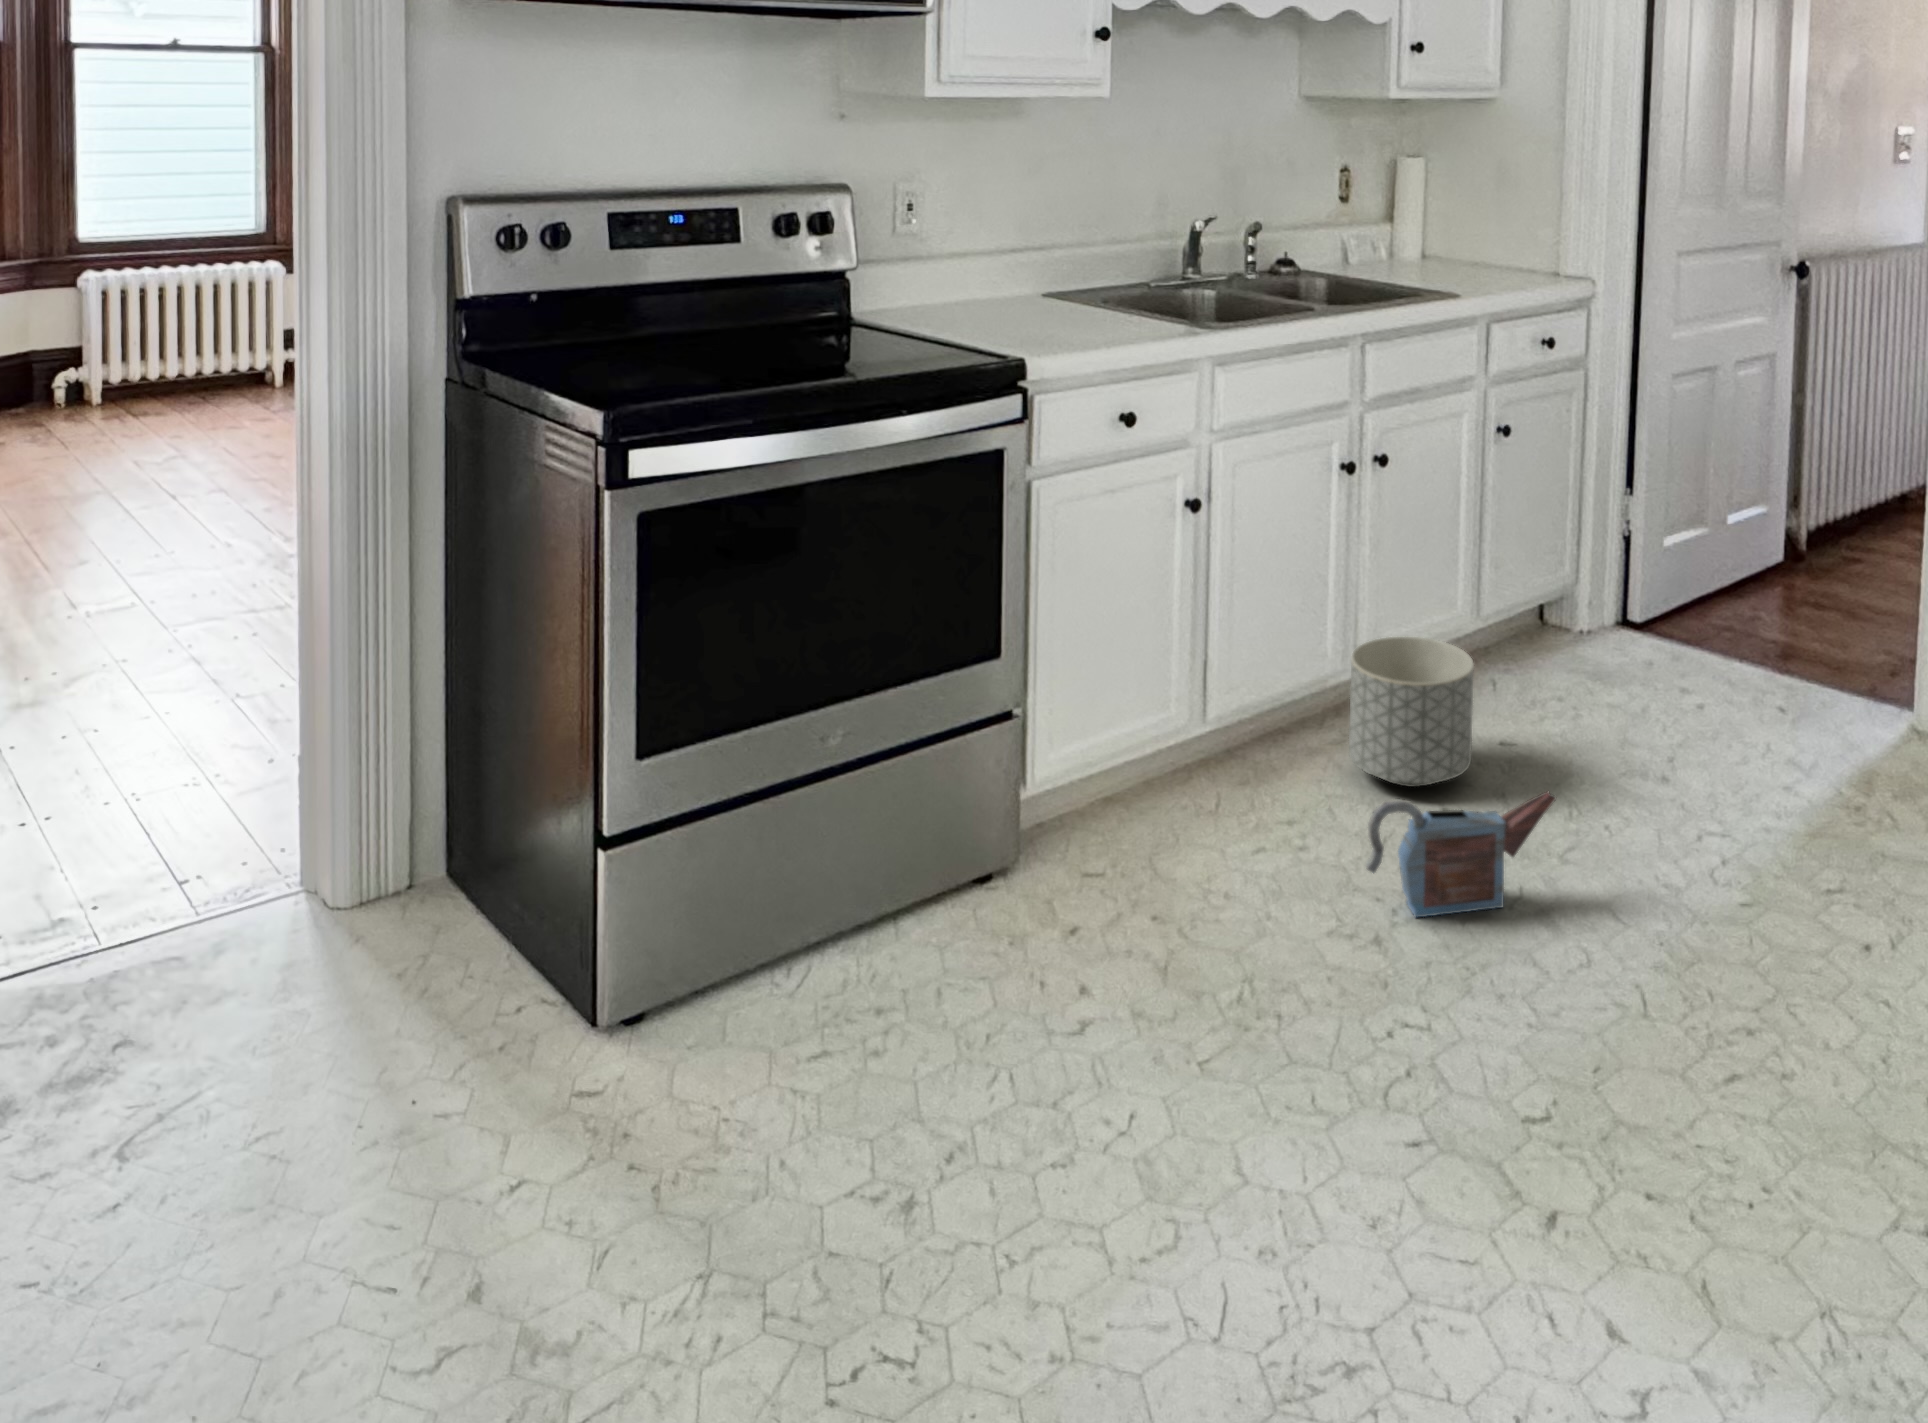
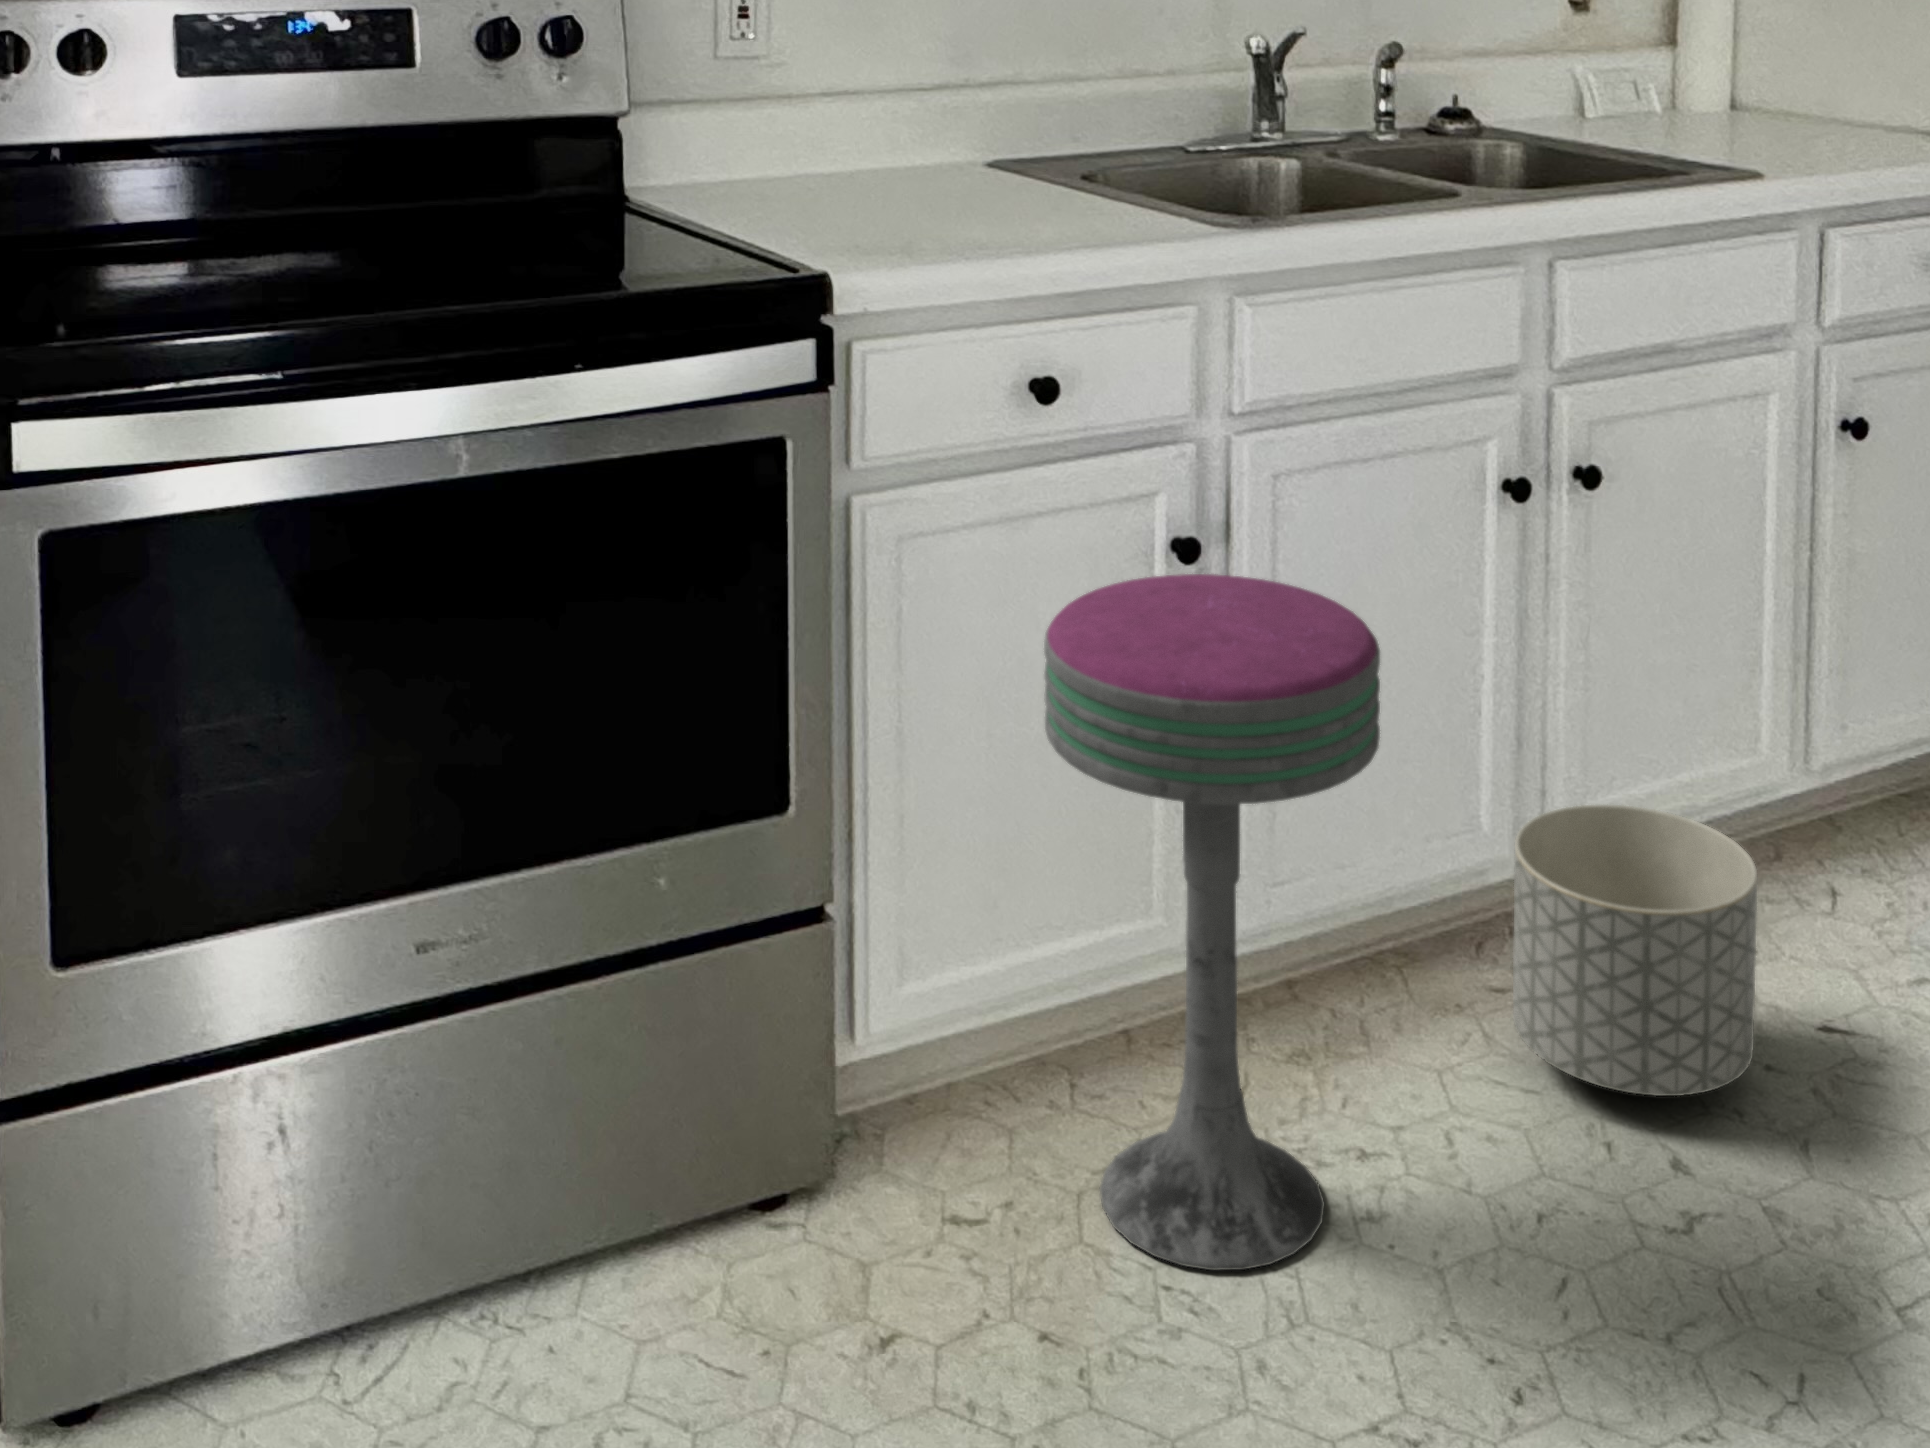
bar stool: none [1127,518,1306,893] -> present [1044,574,1380,1270]
watering can: present [1365,792,1556,917] -> none [1483,1156,1898,1395]

